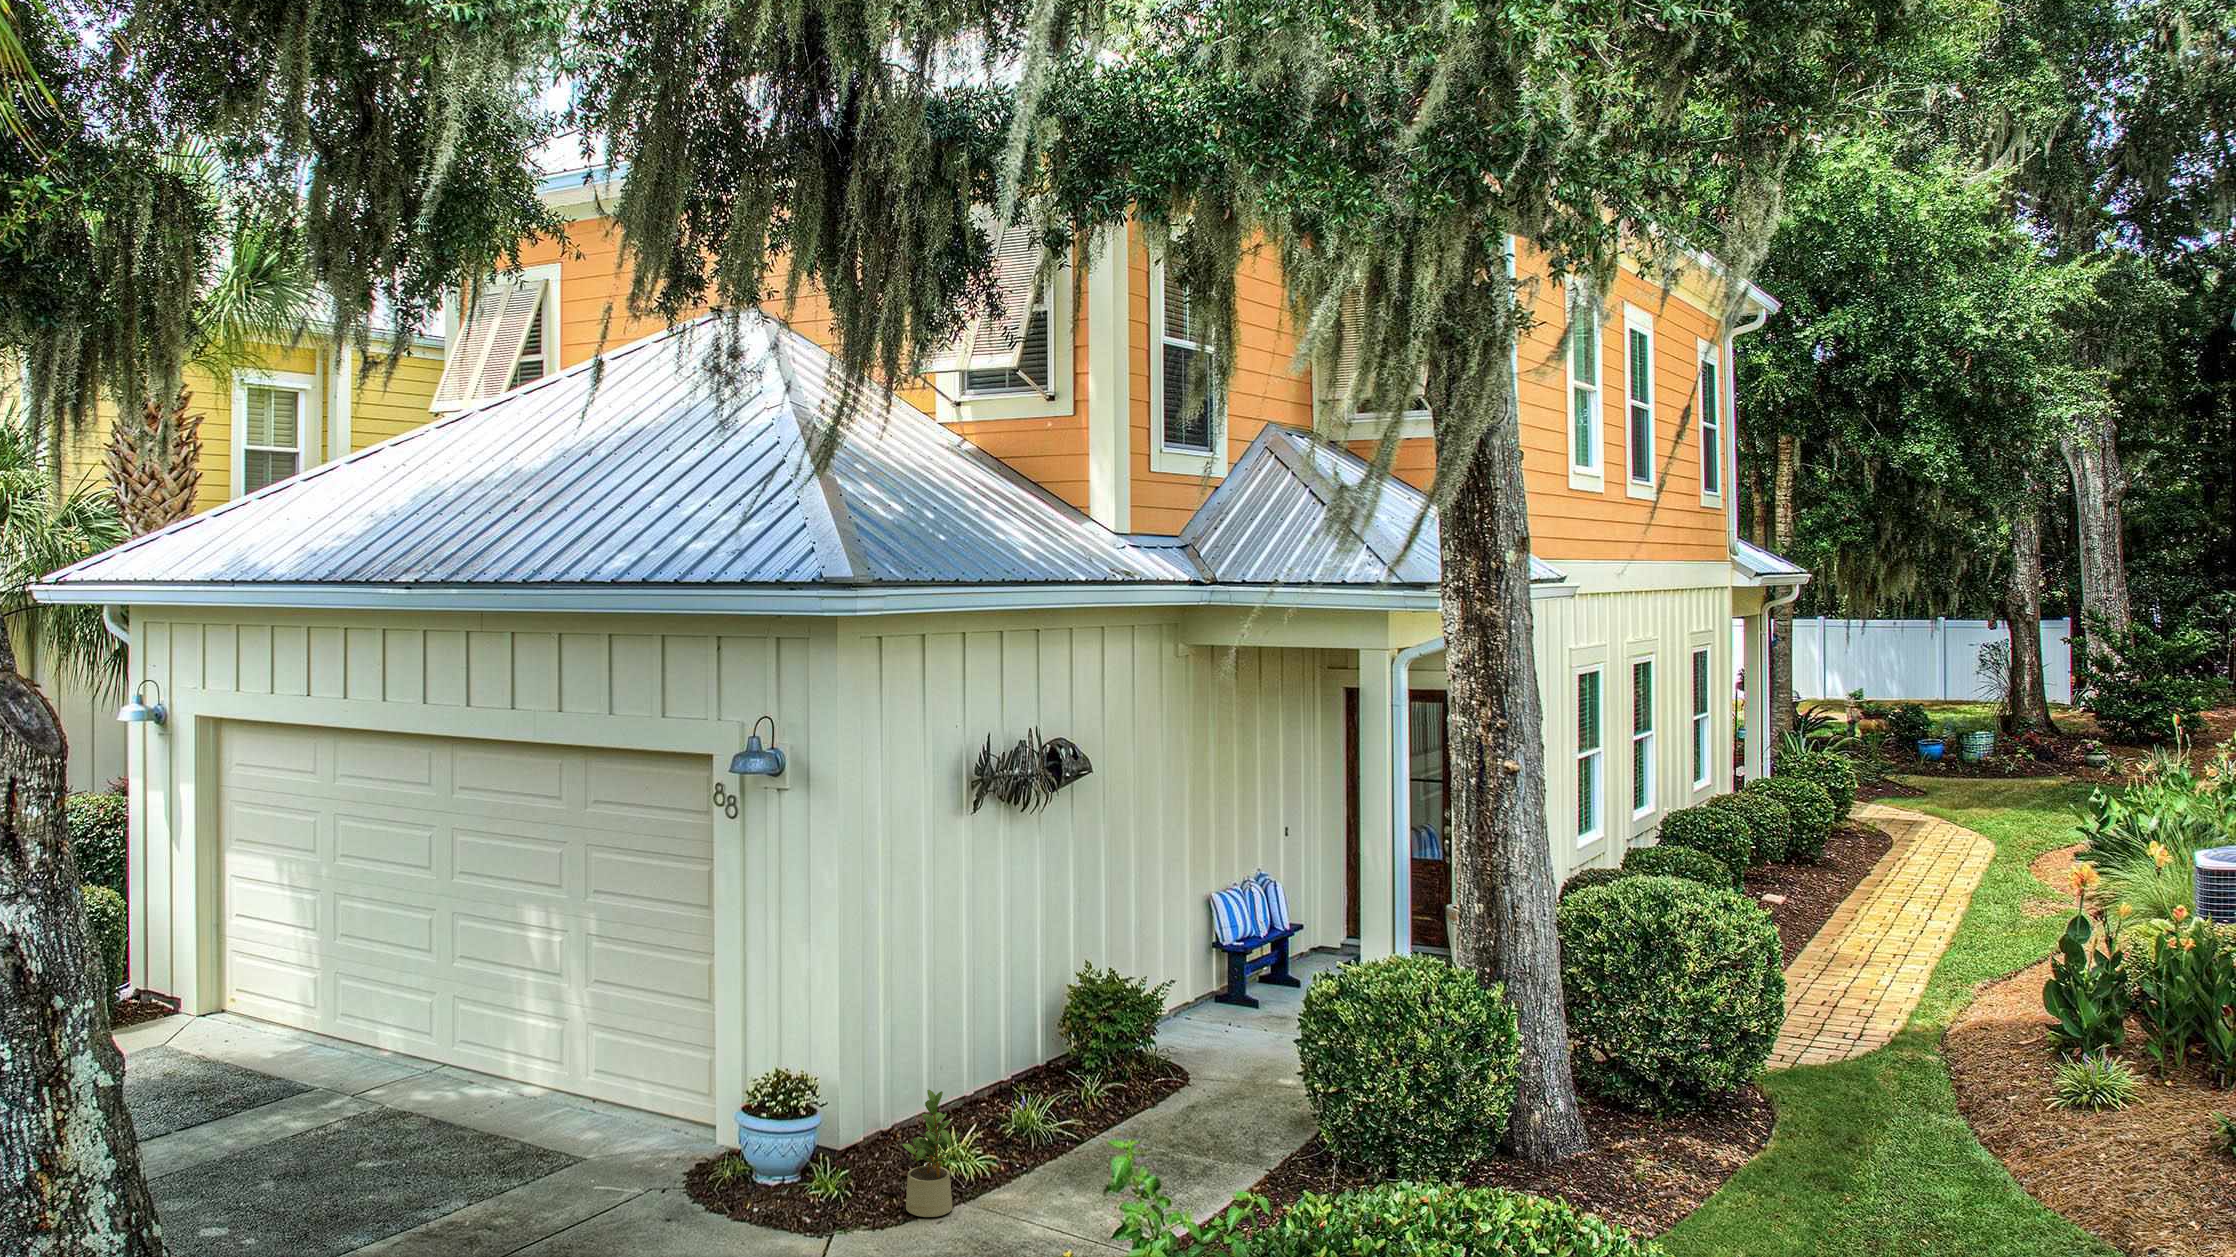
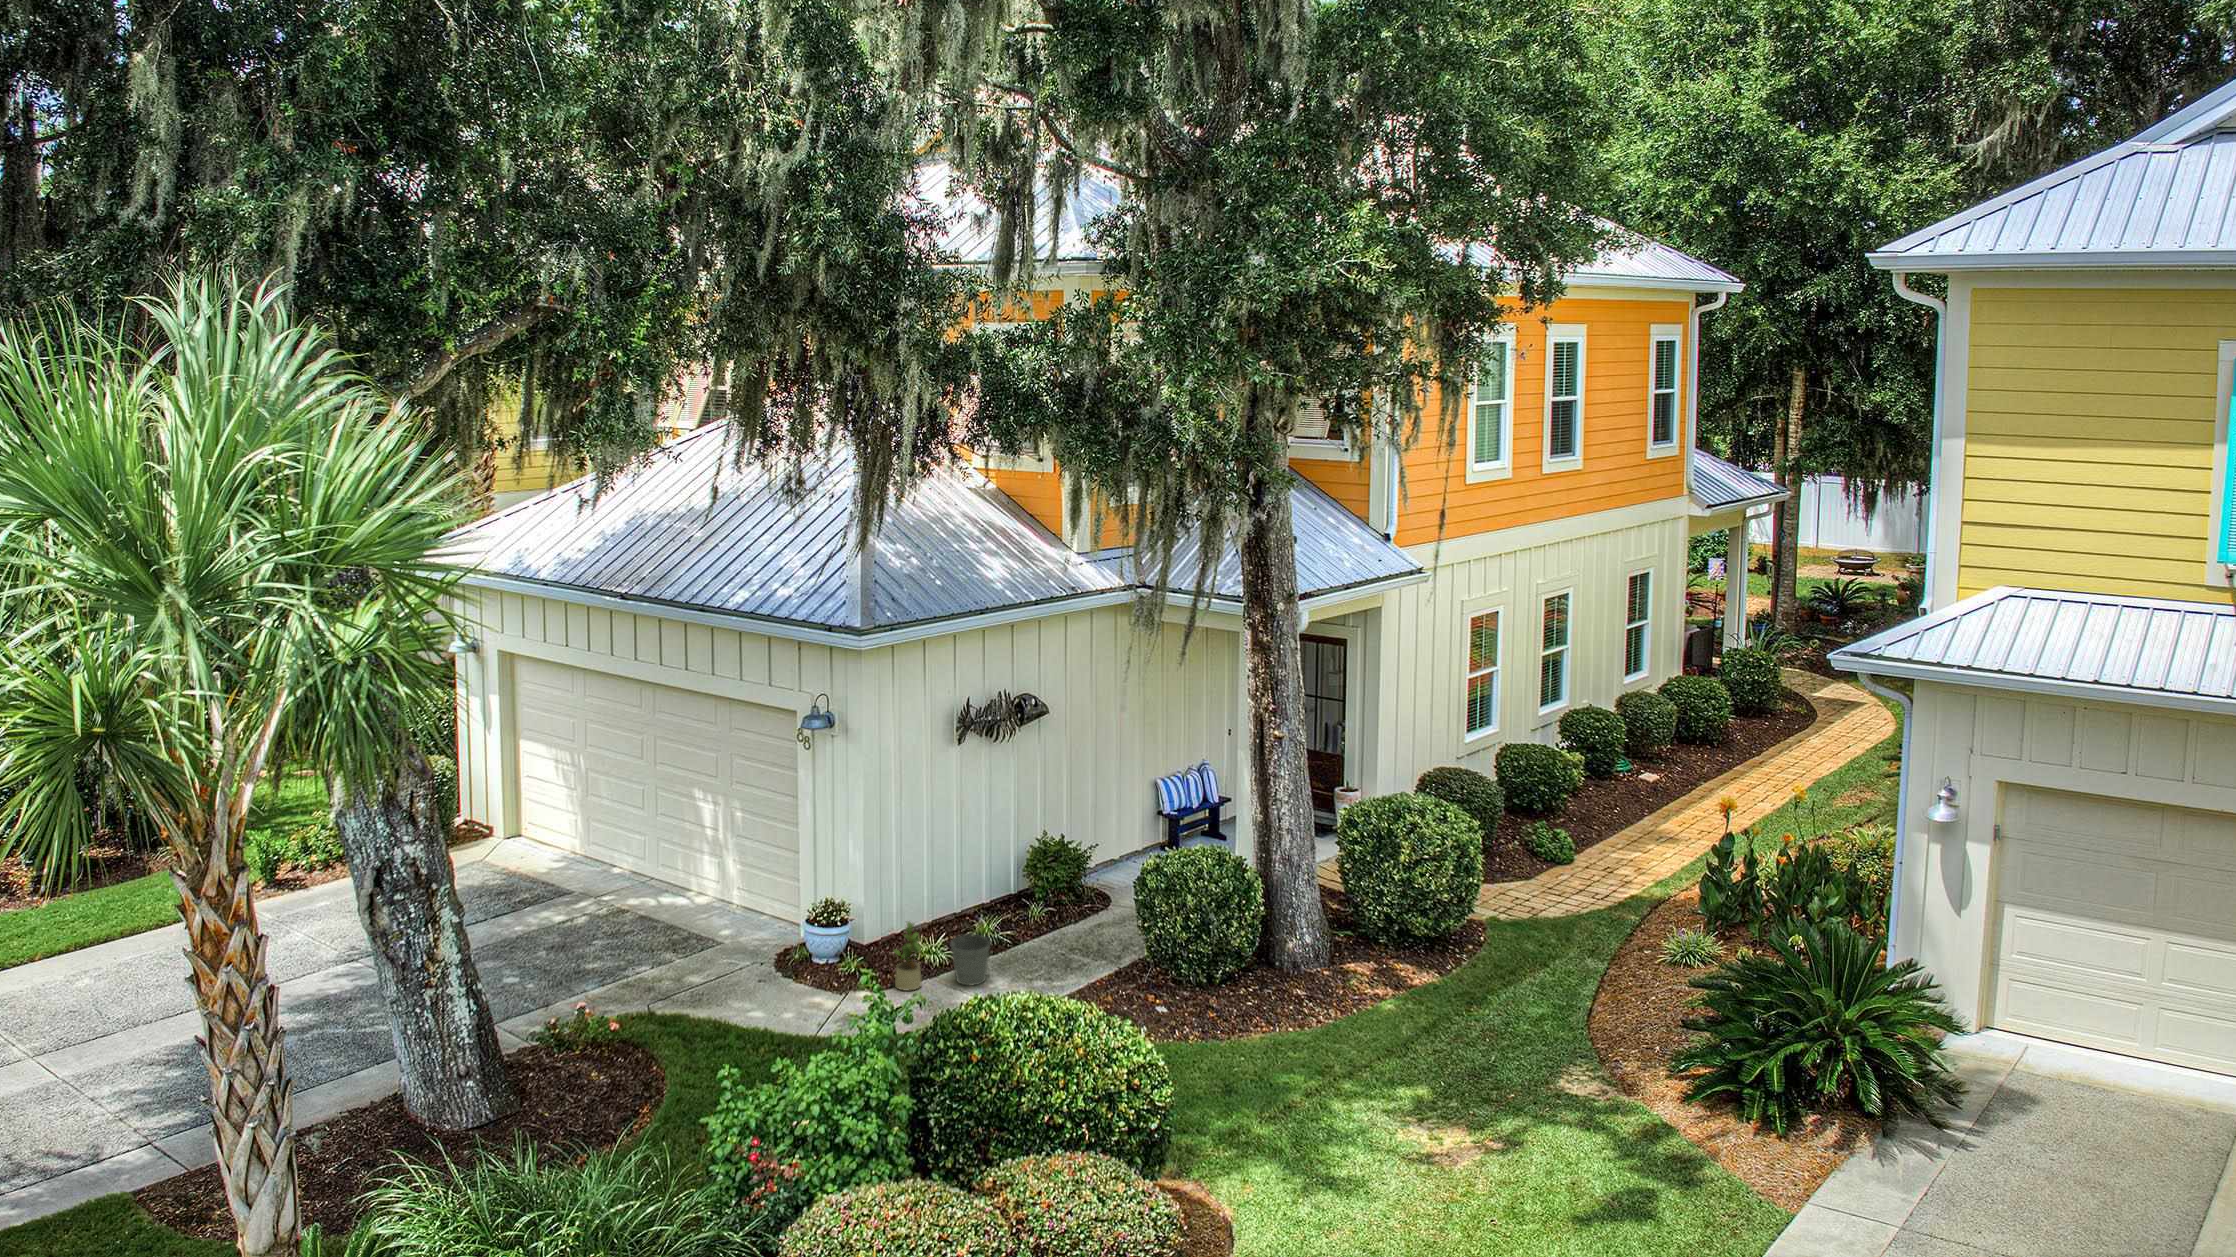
bucket: none [997,1114,1067,1205] -> present [951,934,990,986]

